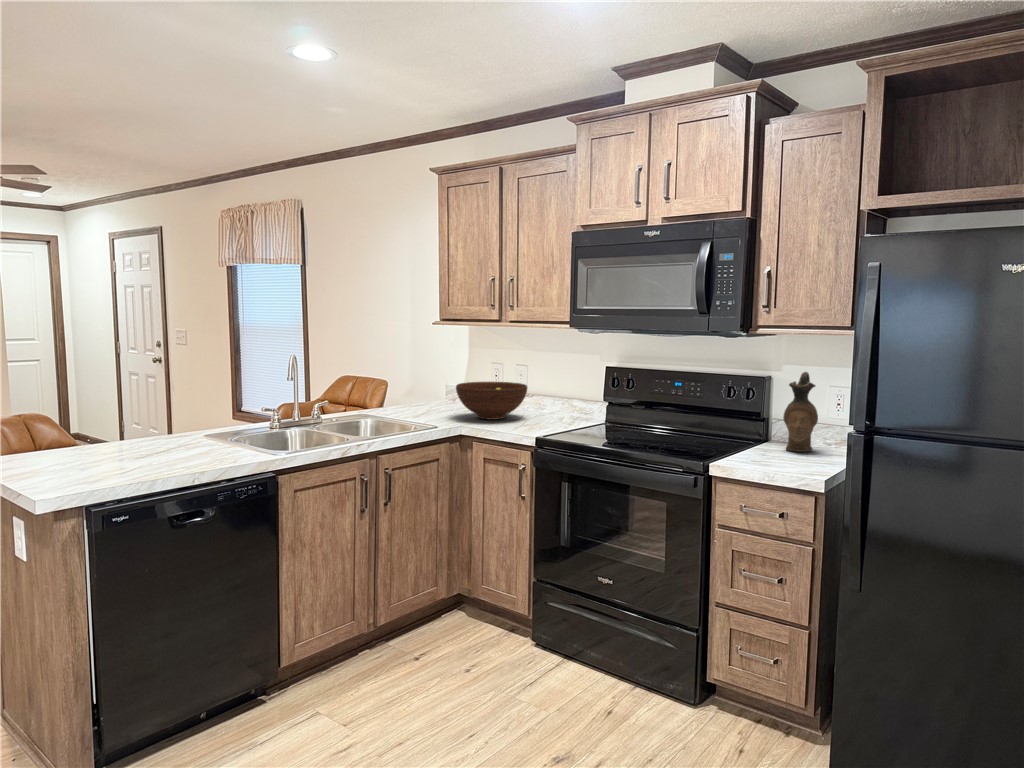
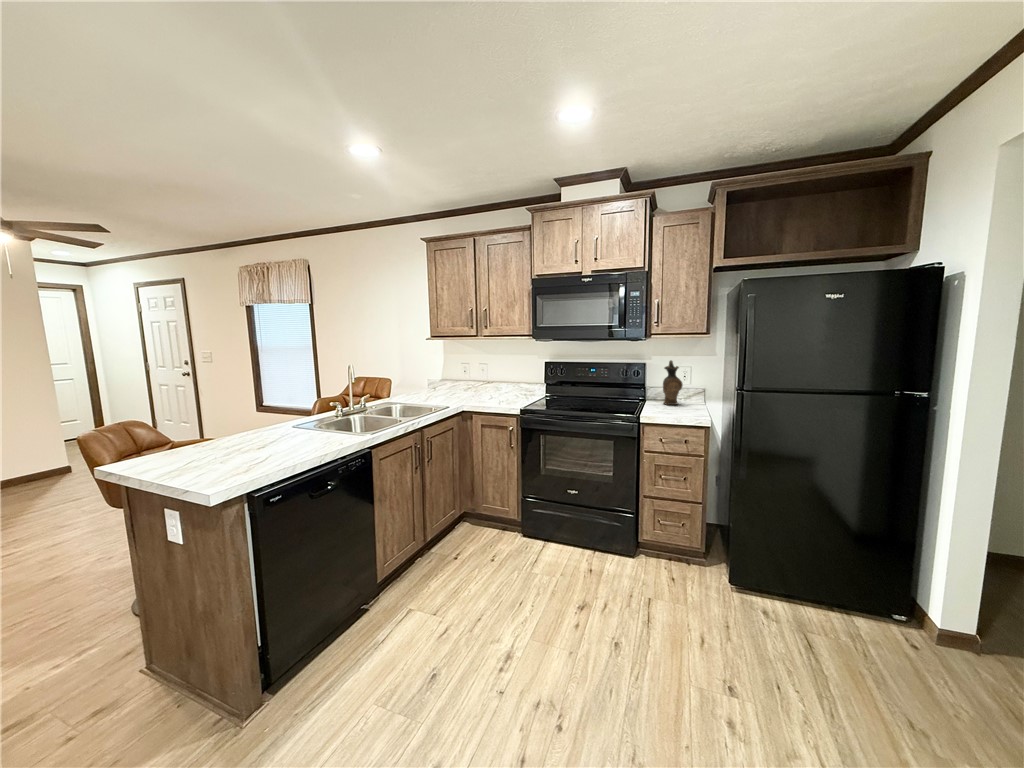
fruit bowl: present [456,382,527,420] -> none [453,375,498,399]

